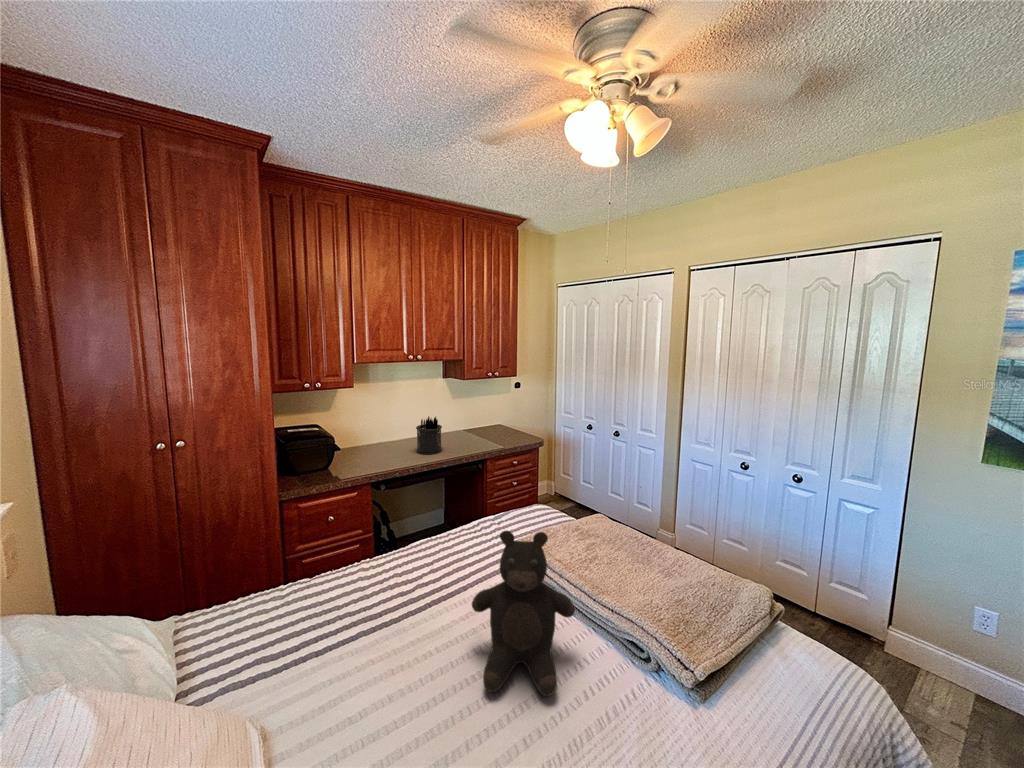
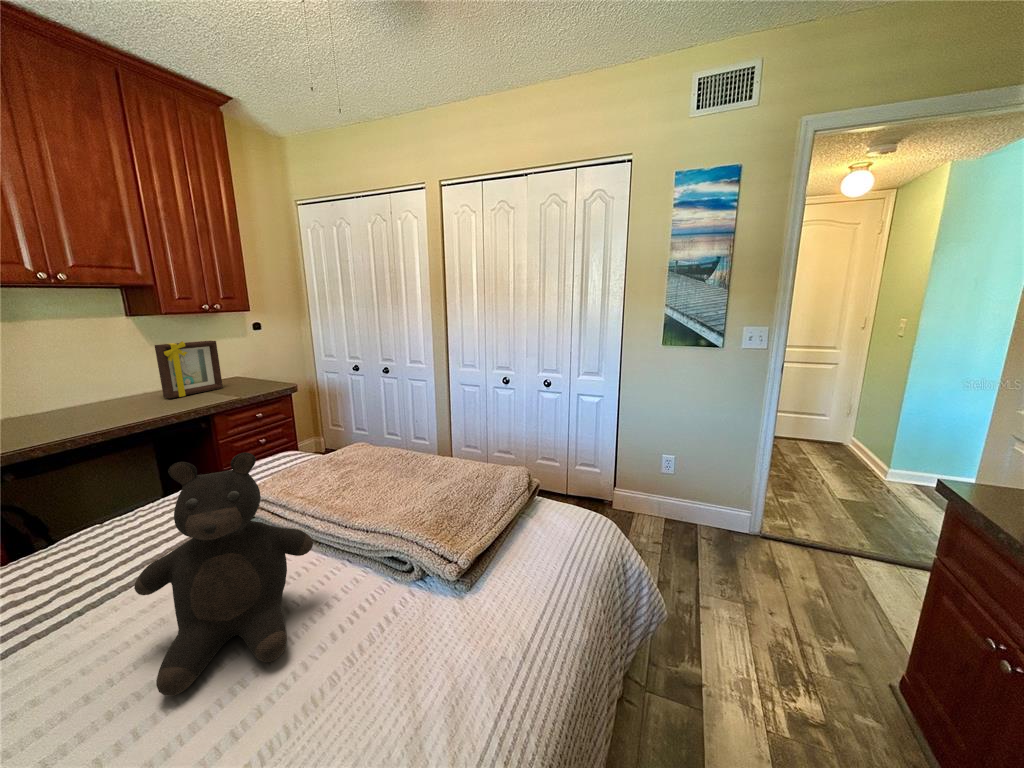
picture frame: none [460,399,494,441] -> present [155,341,223,398]
pen holder: present [416,416,442,454] -> none [66,363,128,423]

